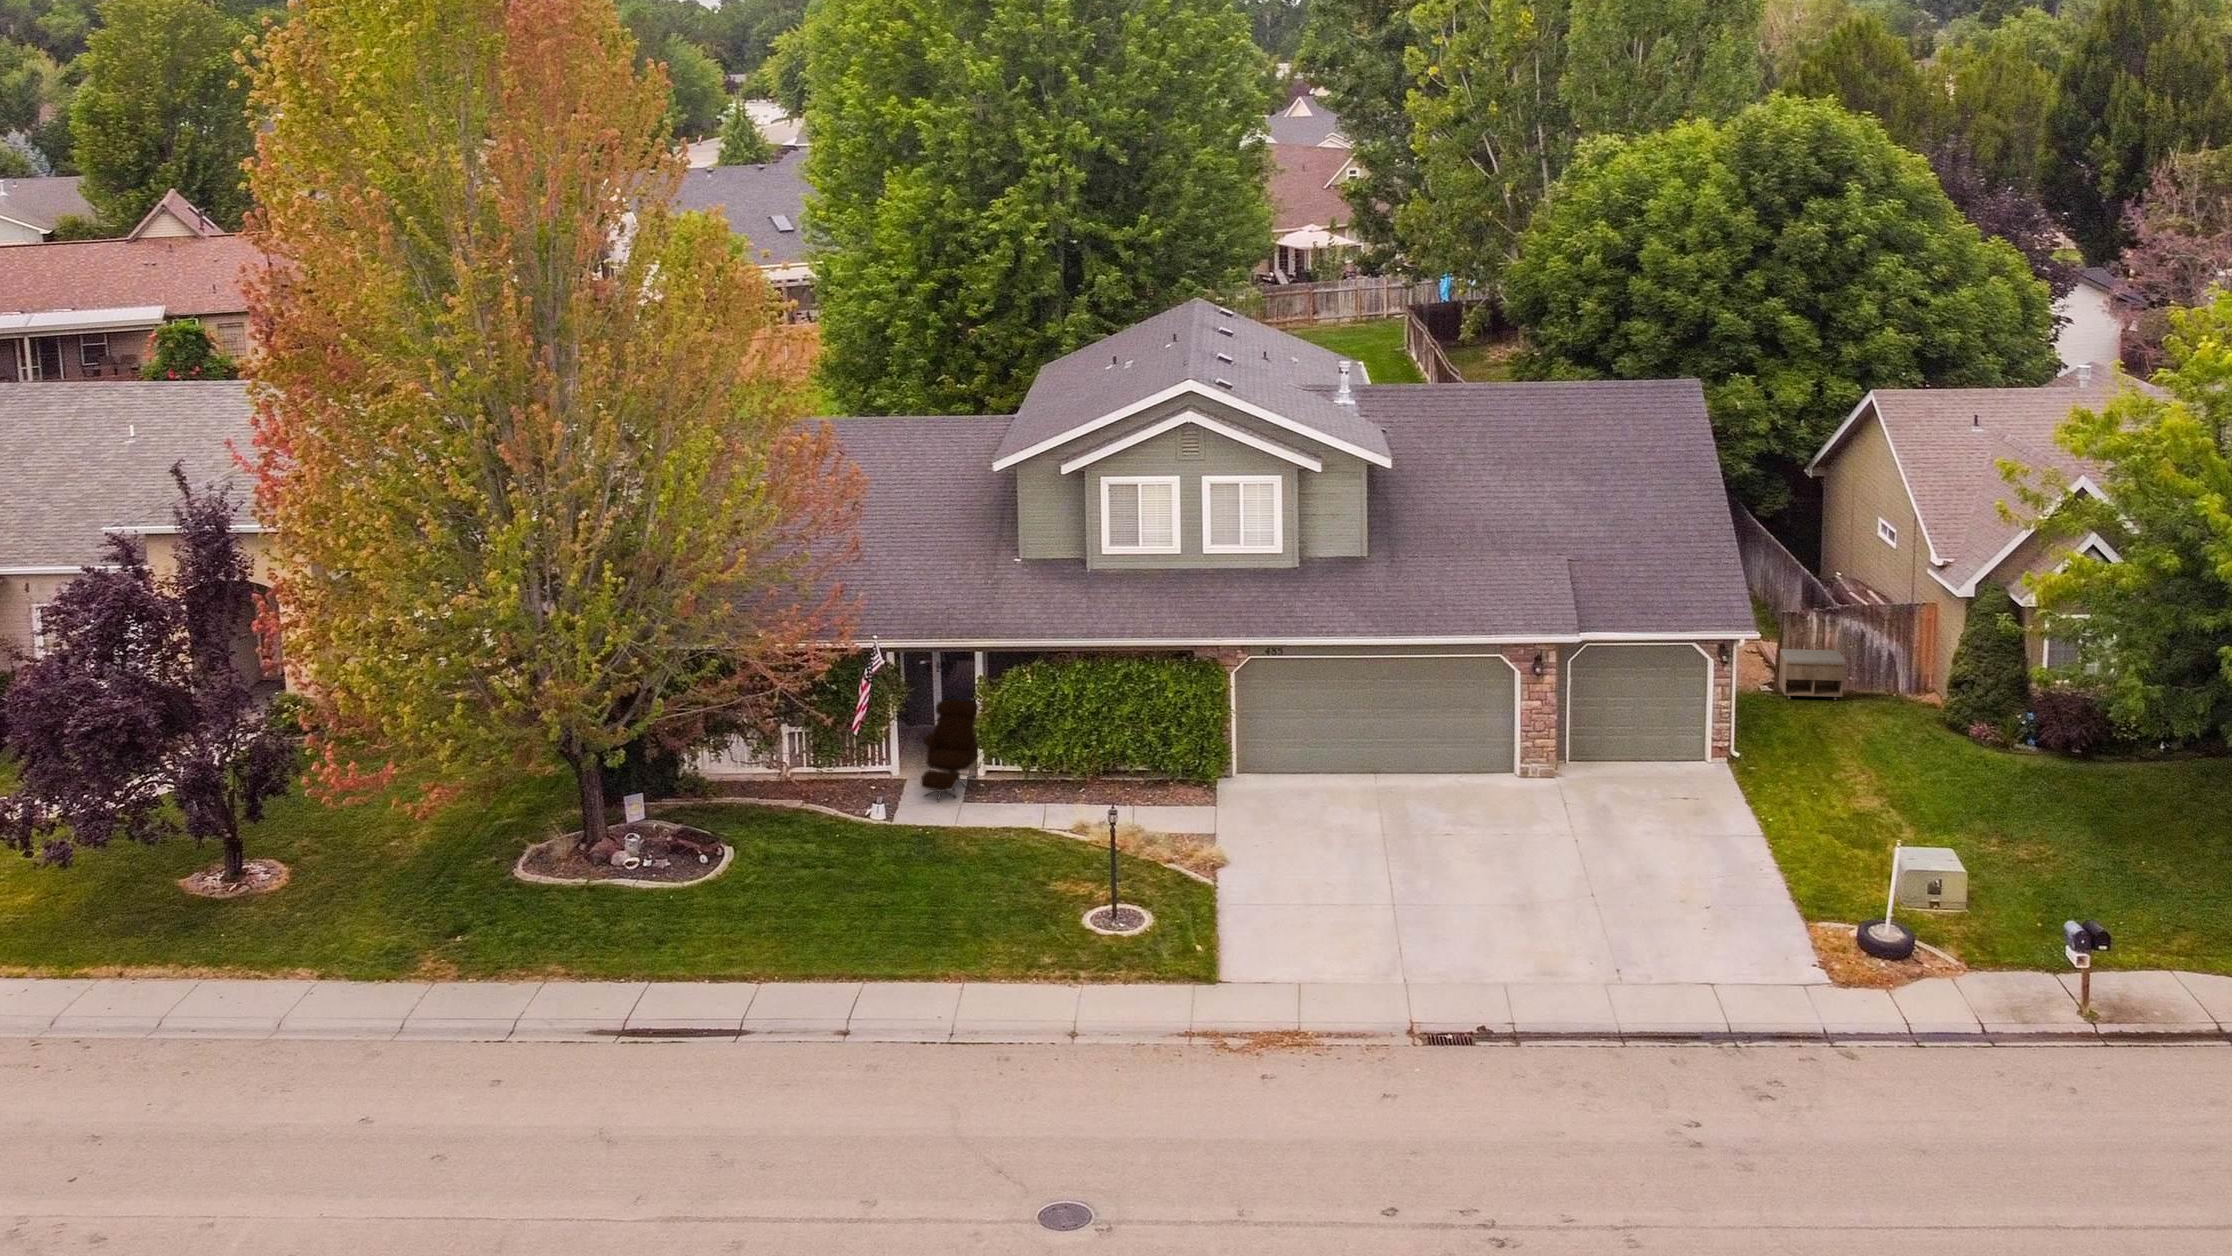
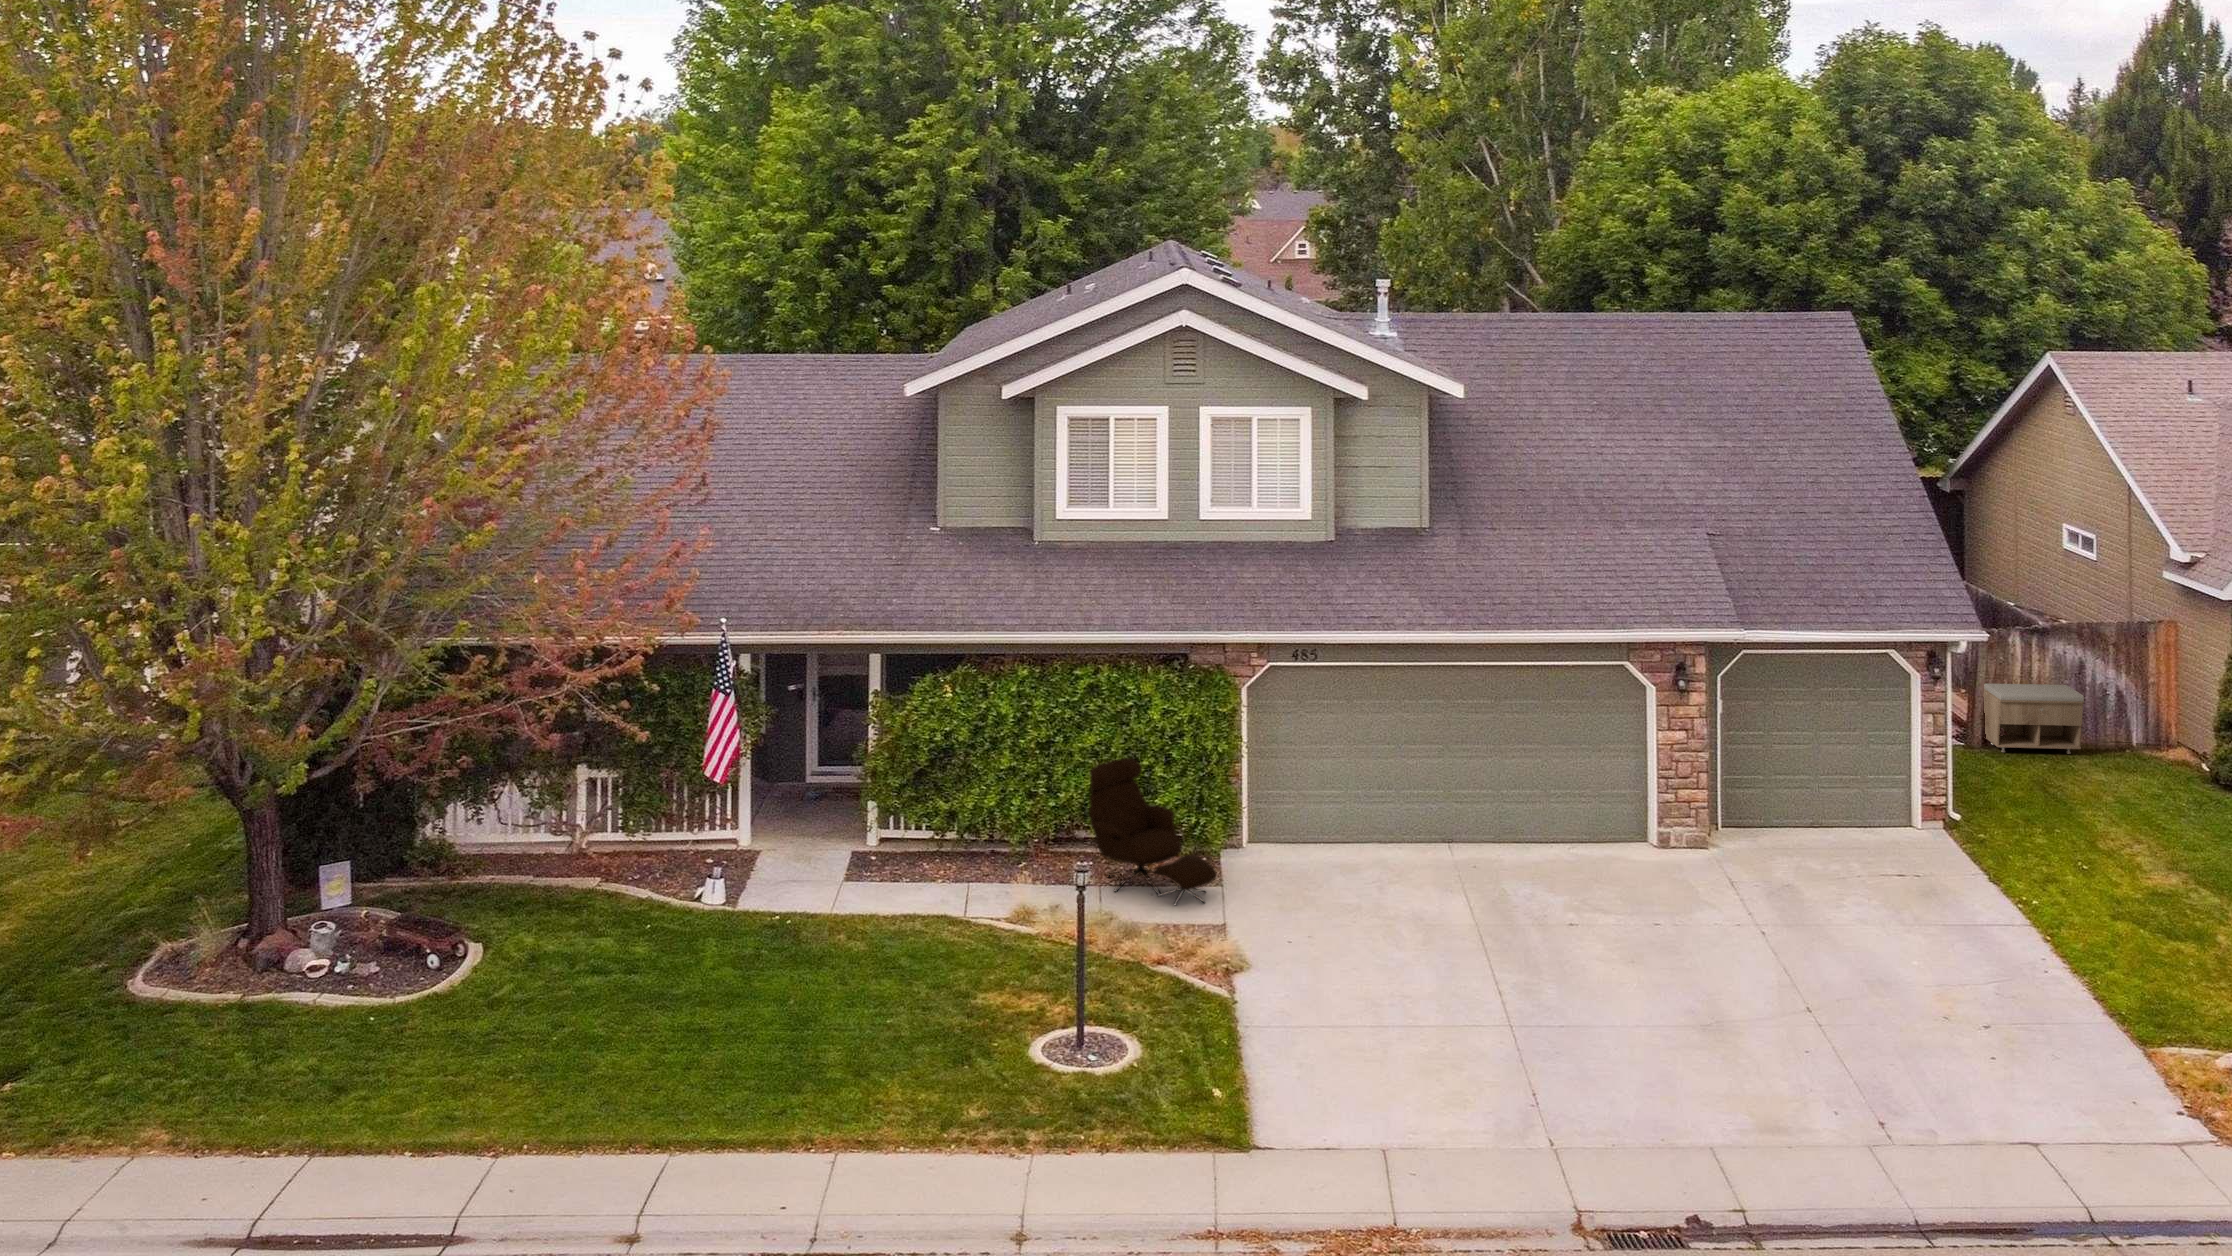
lounge chair: present [921,700,978,799] -> present [1089,758,1217,905]

